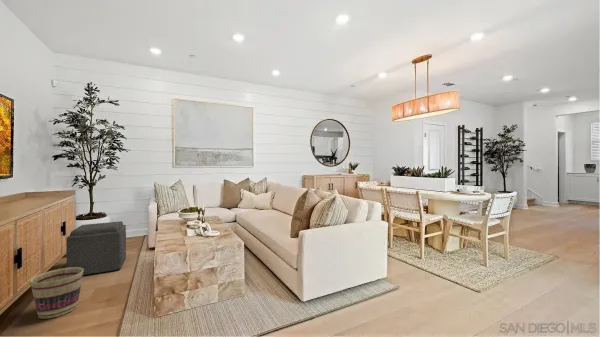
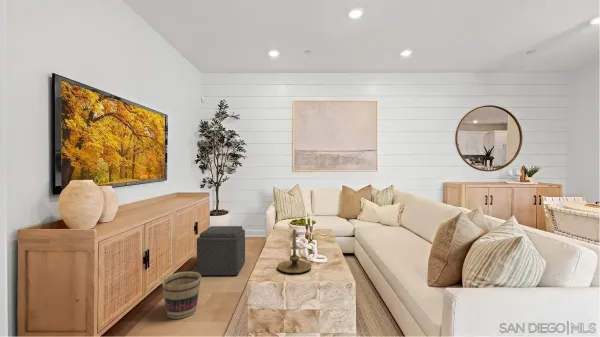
candle holder: none [176,208,209,244] -> present [277,229,312,273]

